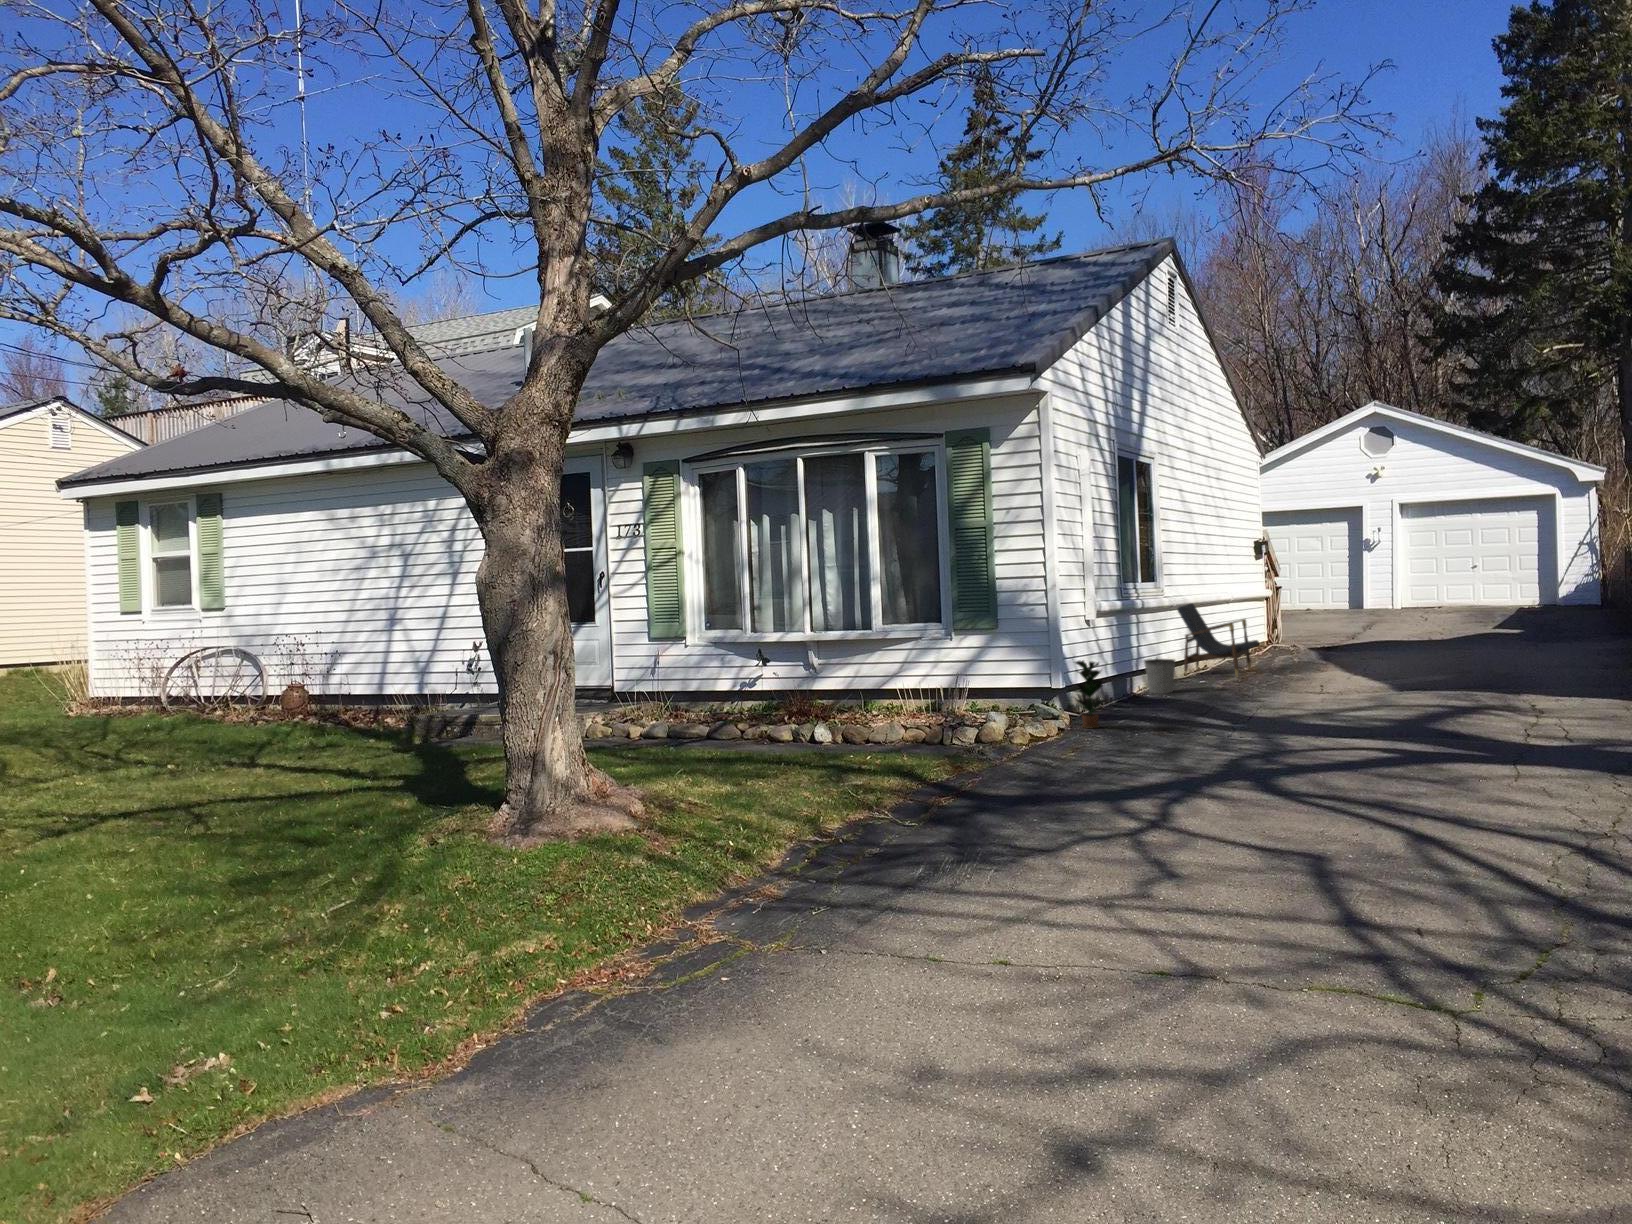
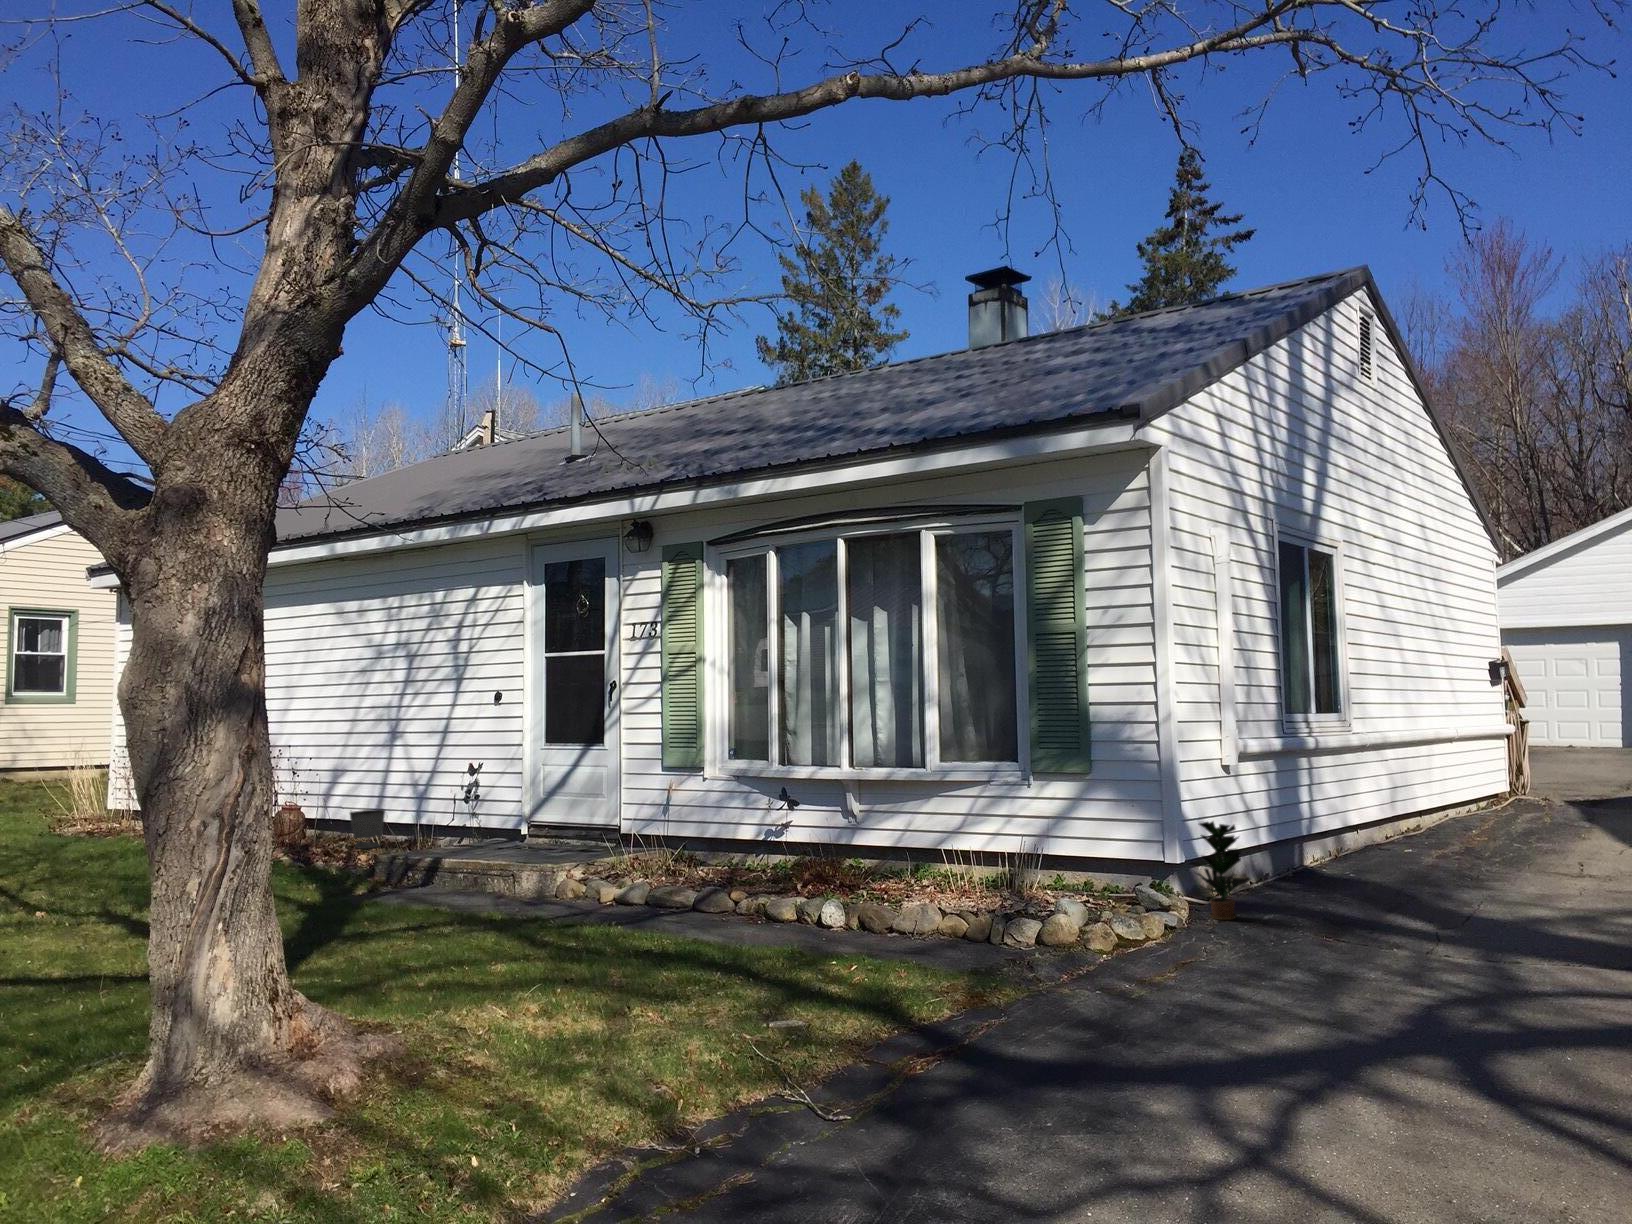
lounge chair: present [1178,603,1259,677] -> none [1372,741,1489,844]
bucket: present [1143,658,1175,694] -> present [350,809,385,849]

